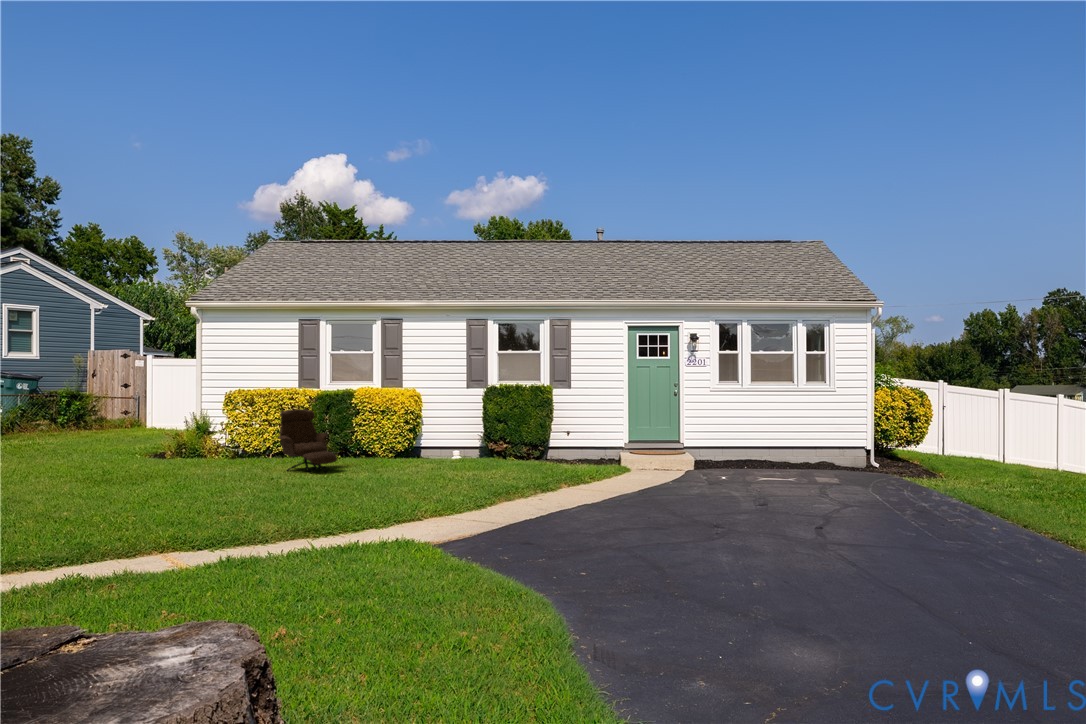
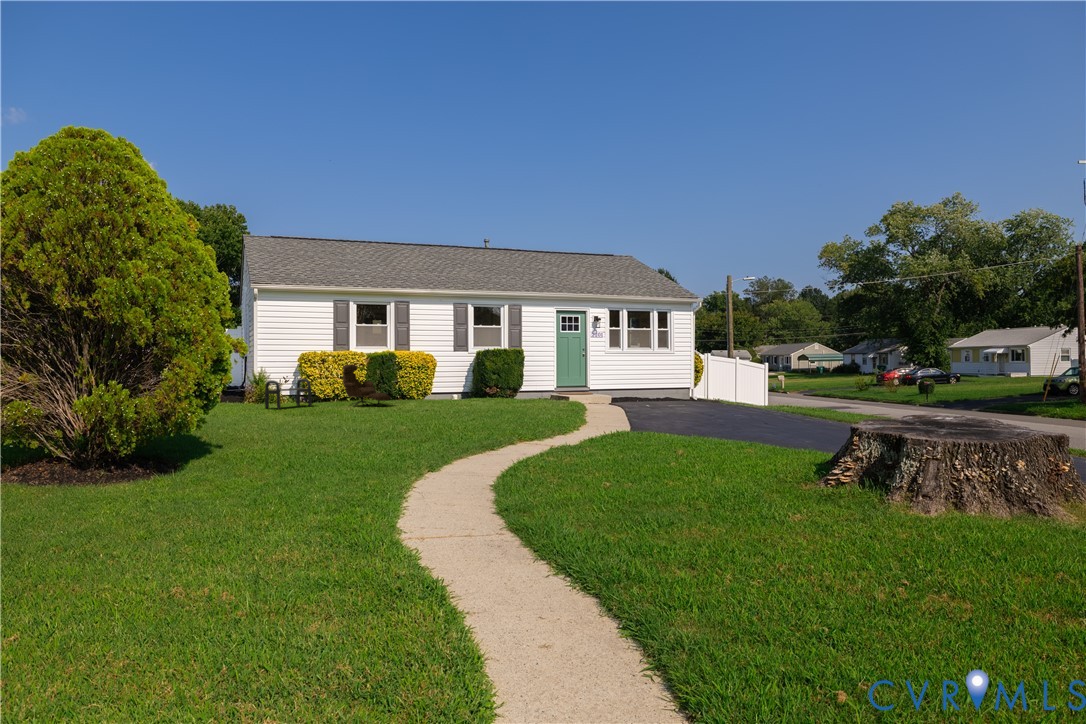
bench: none [184,428,246,472] -> present [265,379,312,409]

